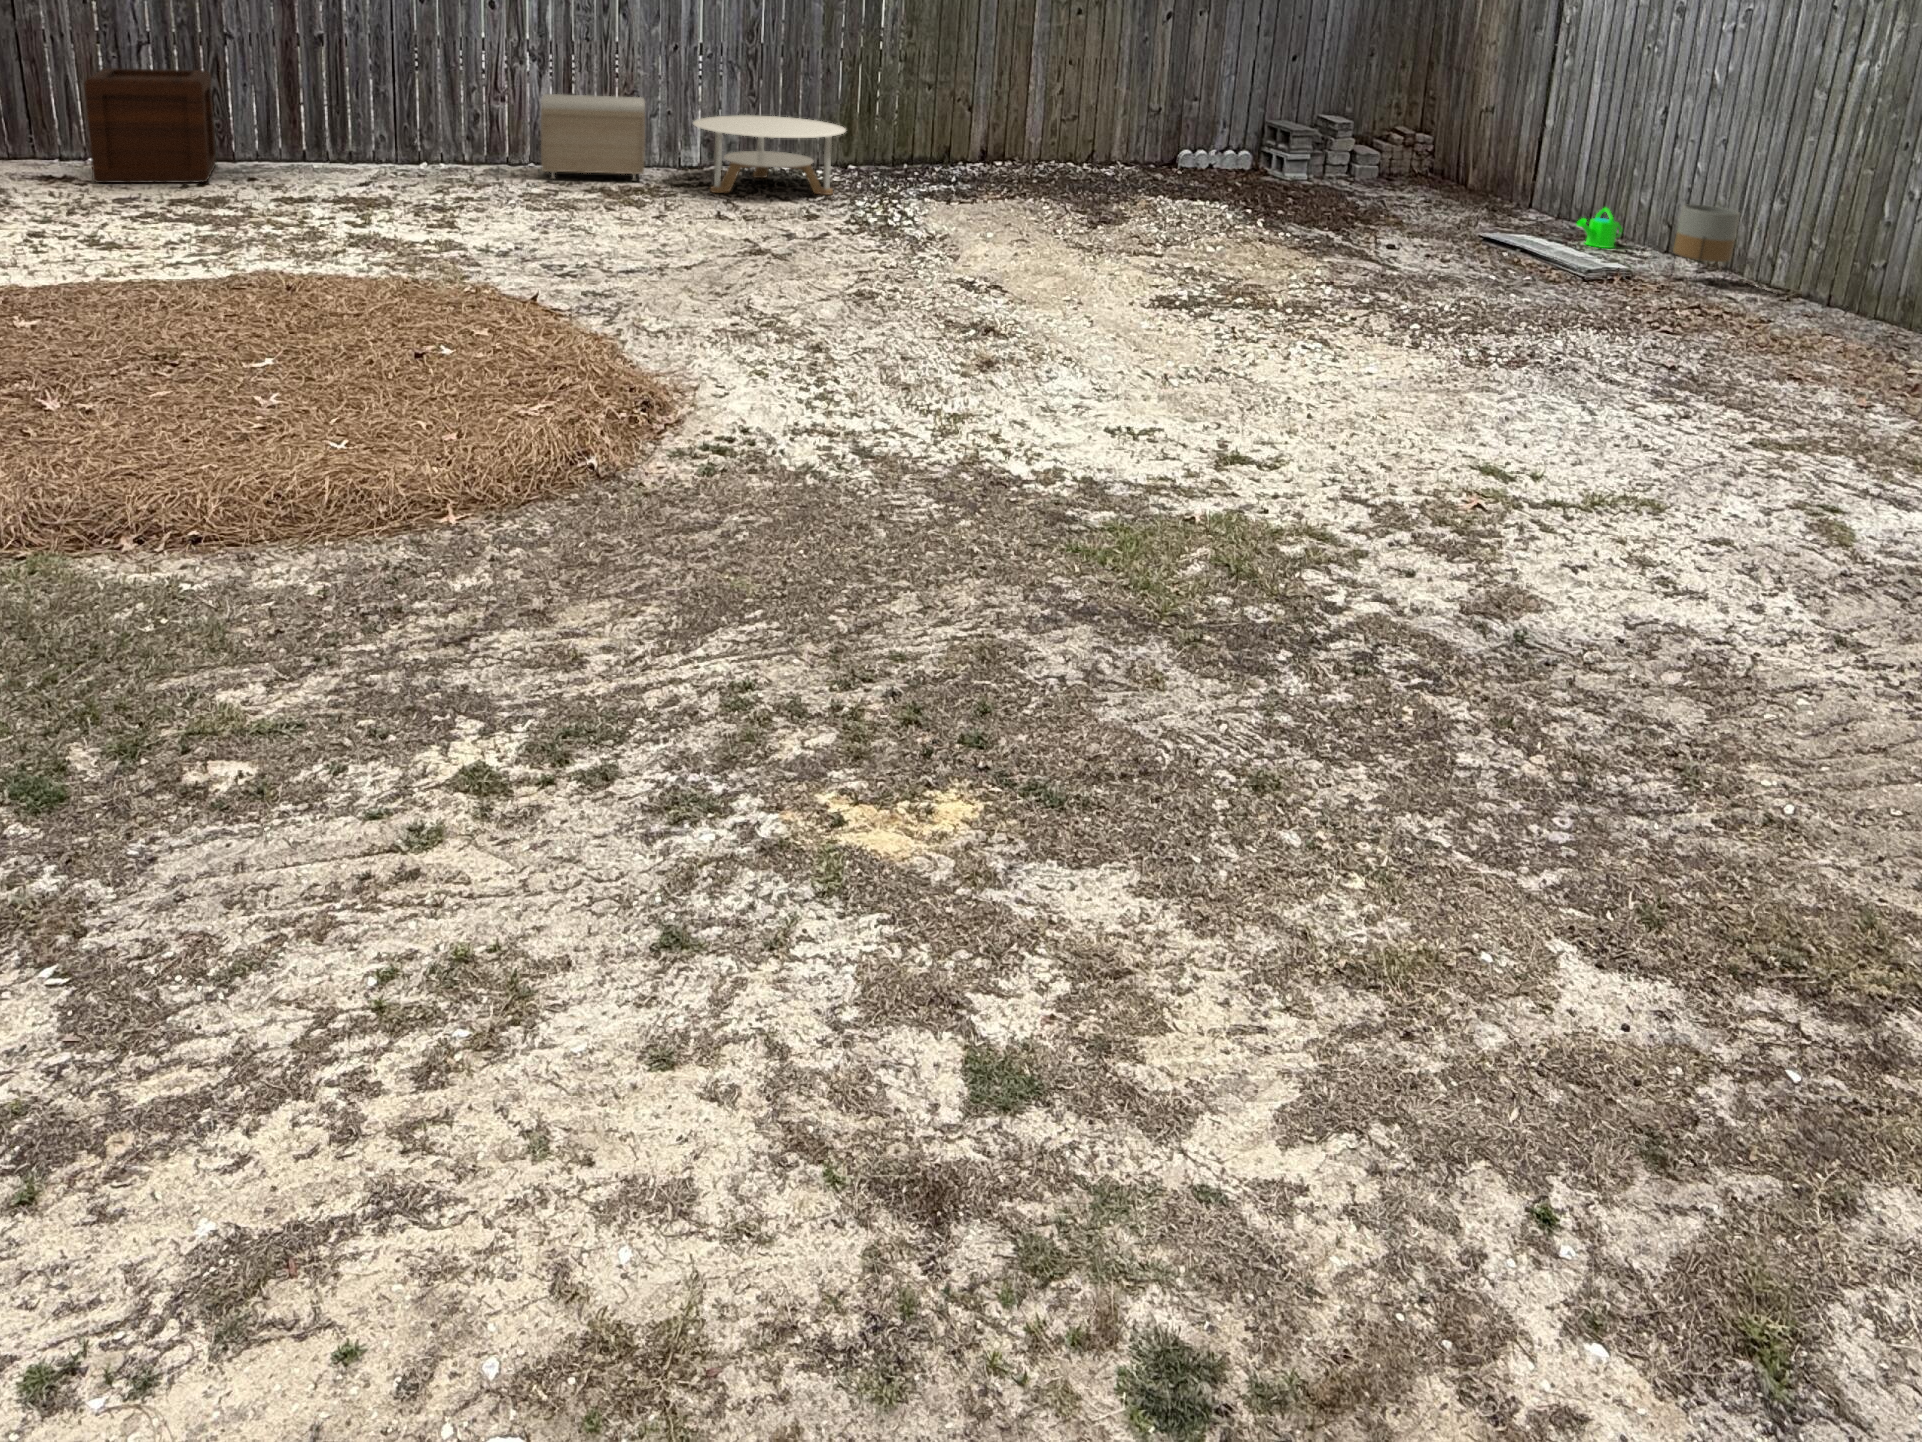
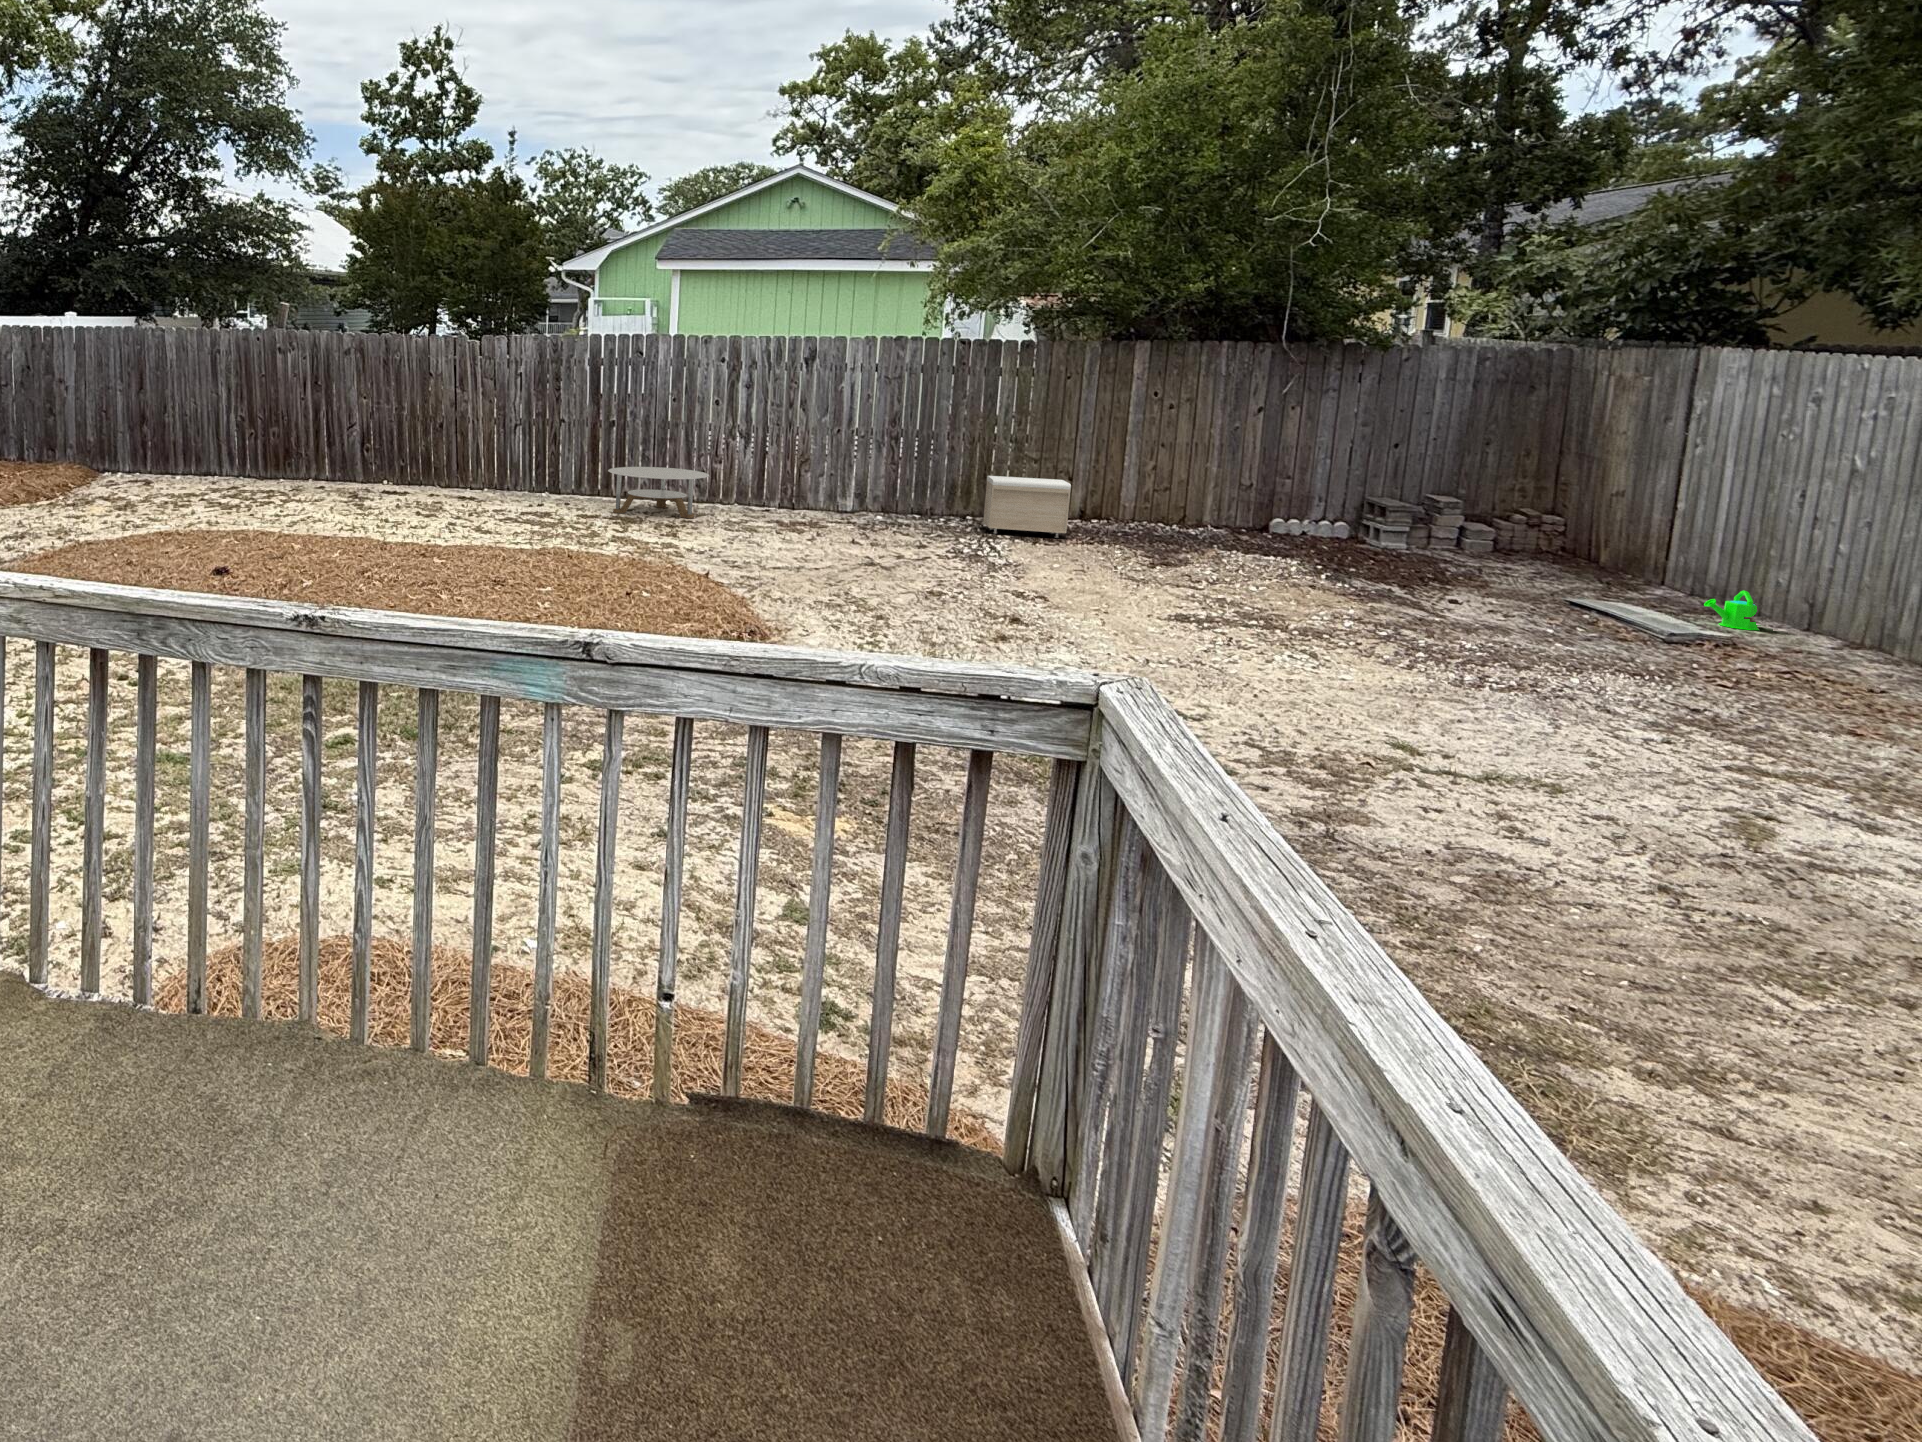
wooden crate: present [84,68,216,183] -> none [491,441,557,506]
storage bench: present [541,94,645,181] -> present [983,476,1071,538]
round table: present [693,115,846,195] -> present [608,467,709,518]
planter: present [1672,204,1740,265] -> none [1796,586,1883,666]

